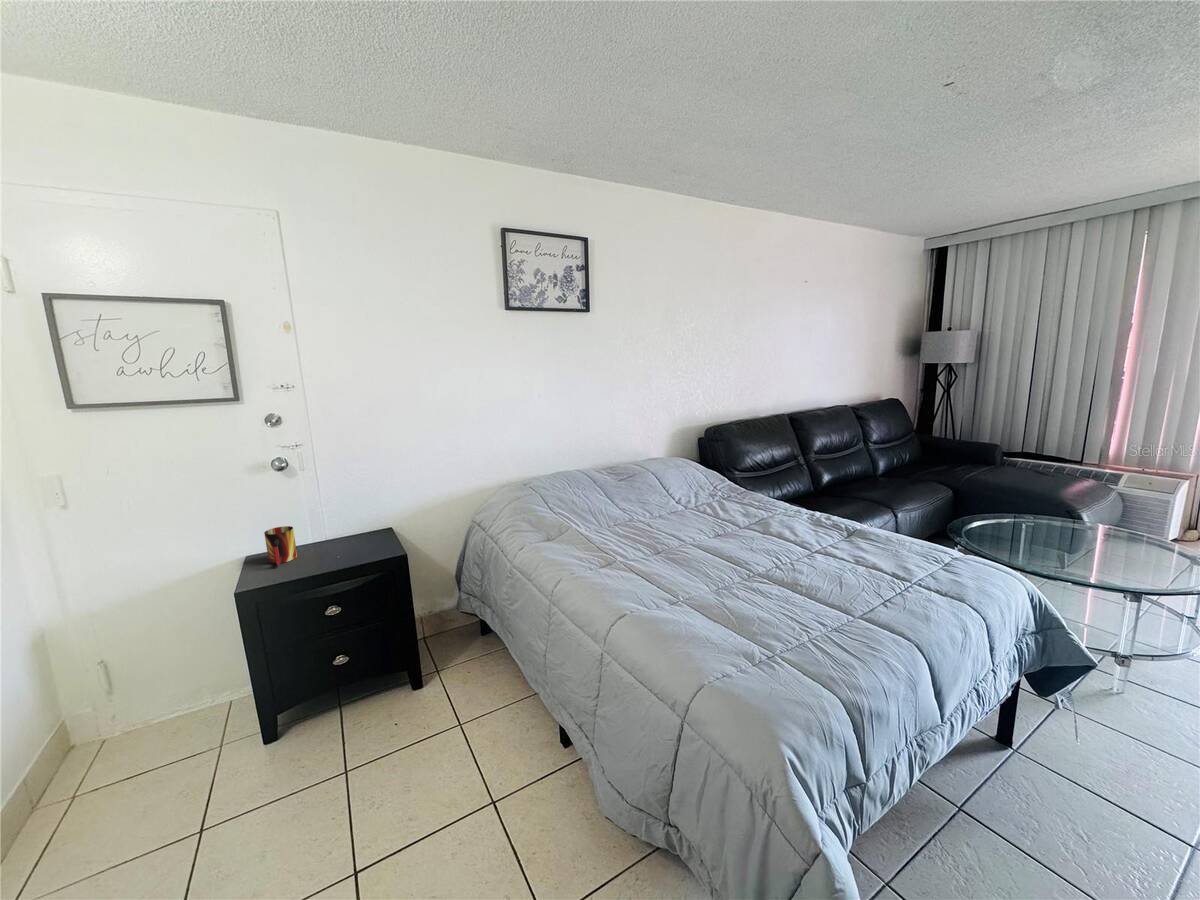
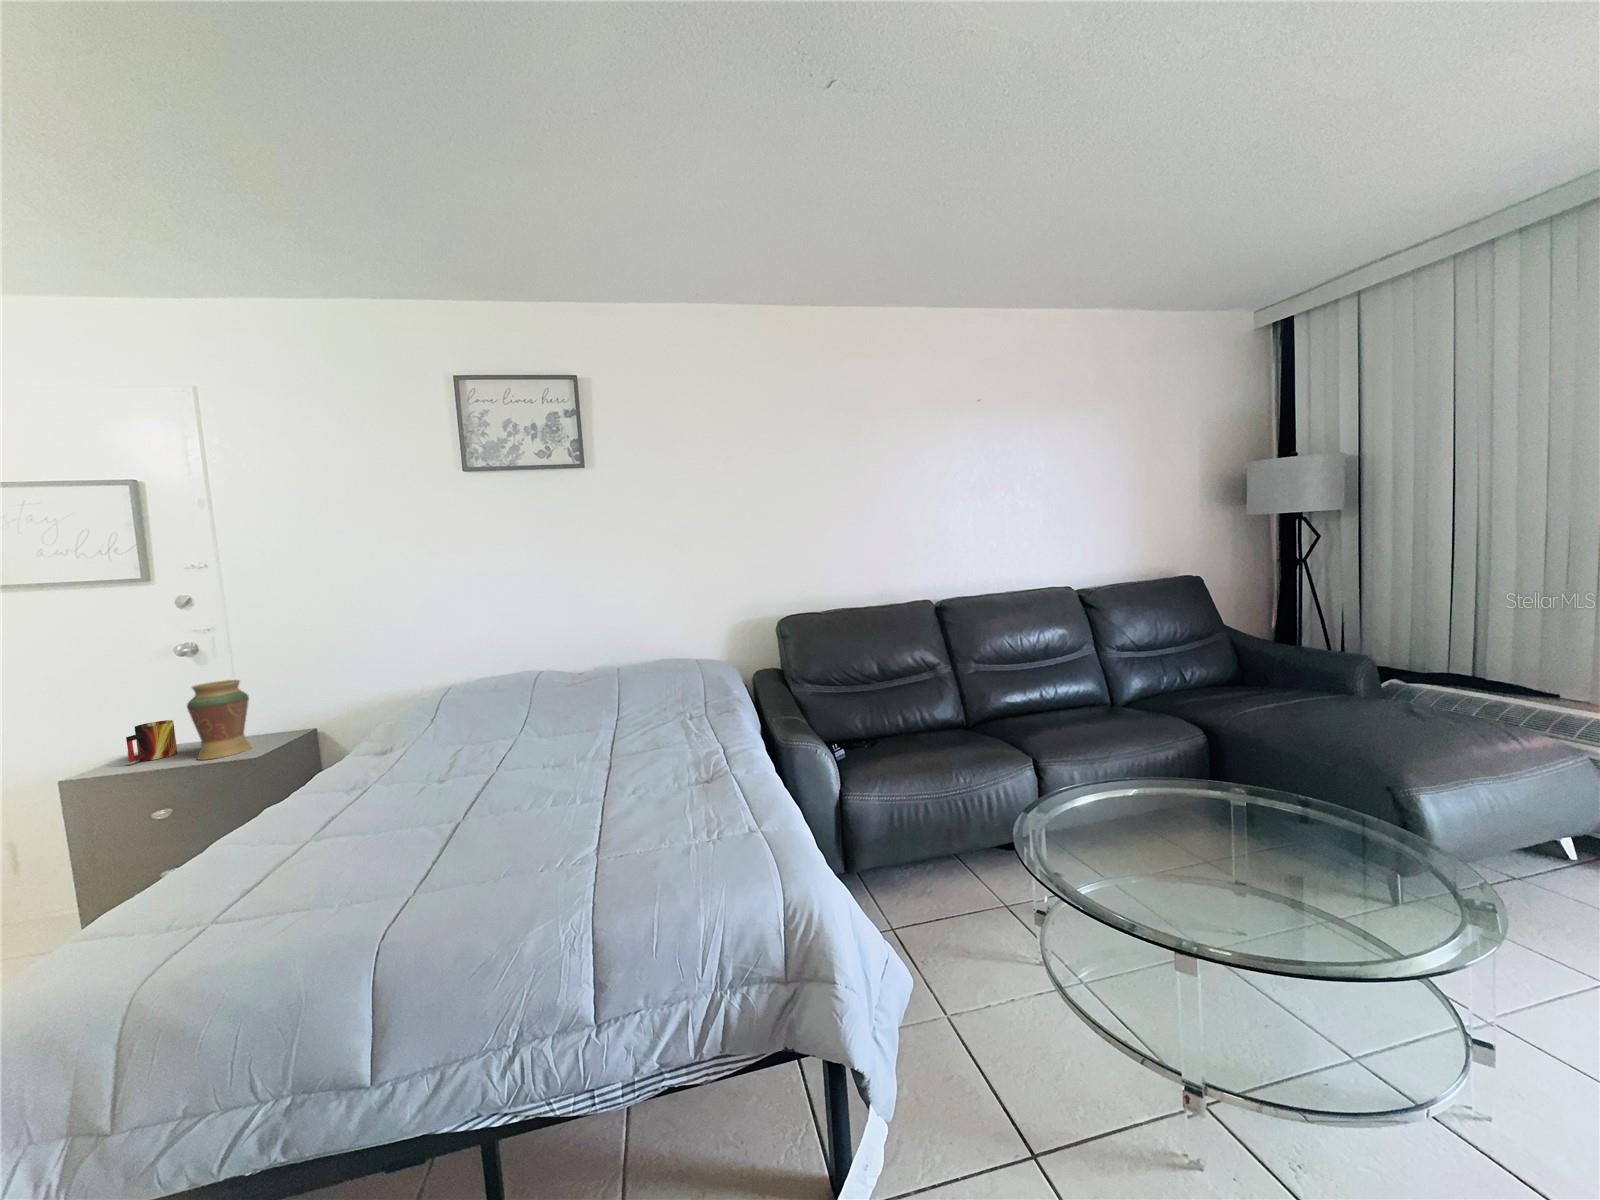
decorative vase: none [331,487,376,557] -> present [187,680,252,760]

